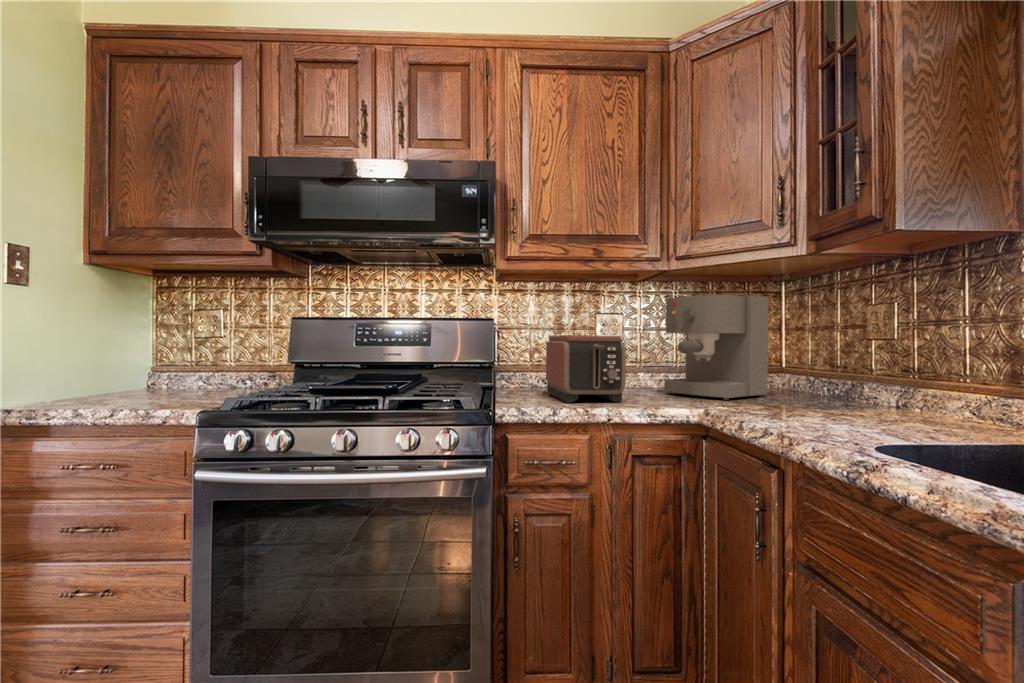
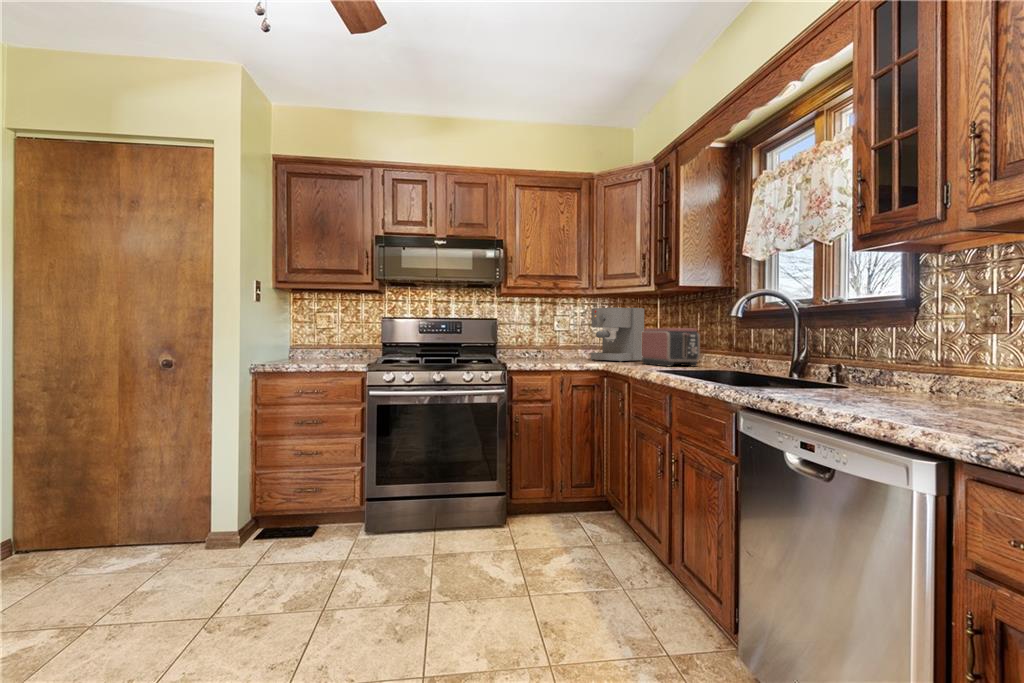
toaster: present [546,335,626,403] -> present [642,328,700,367]

